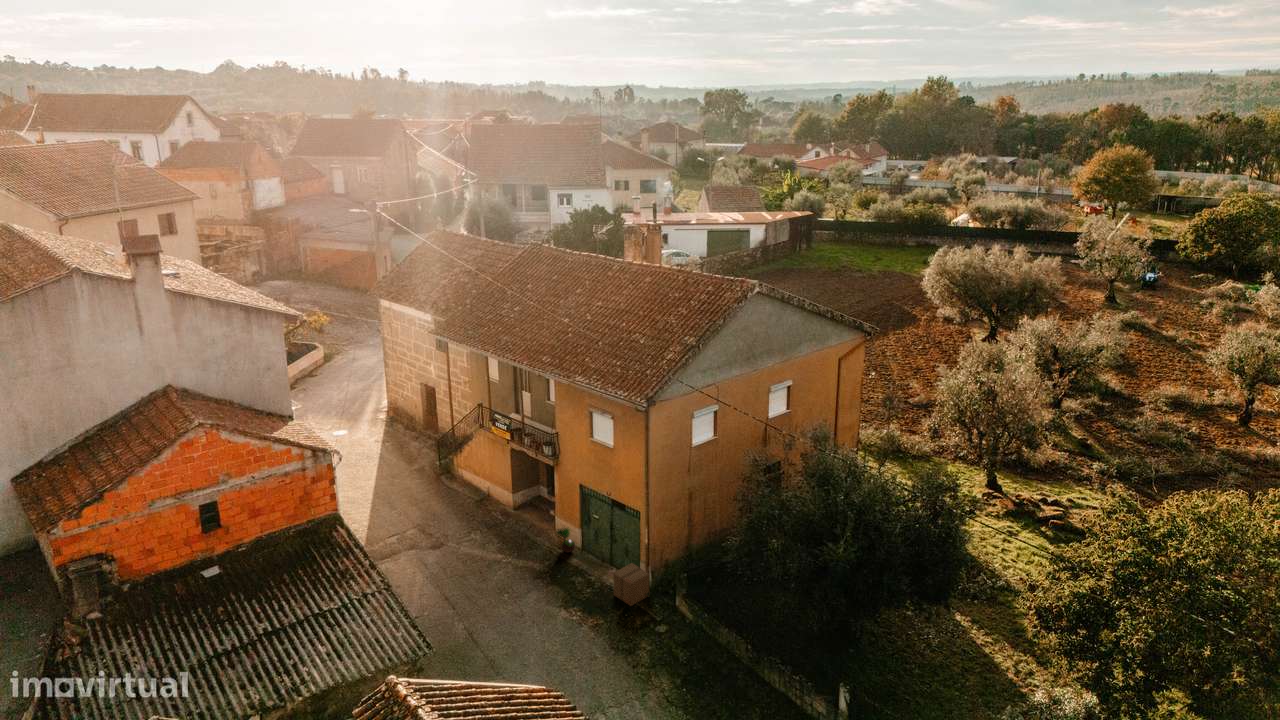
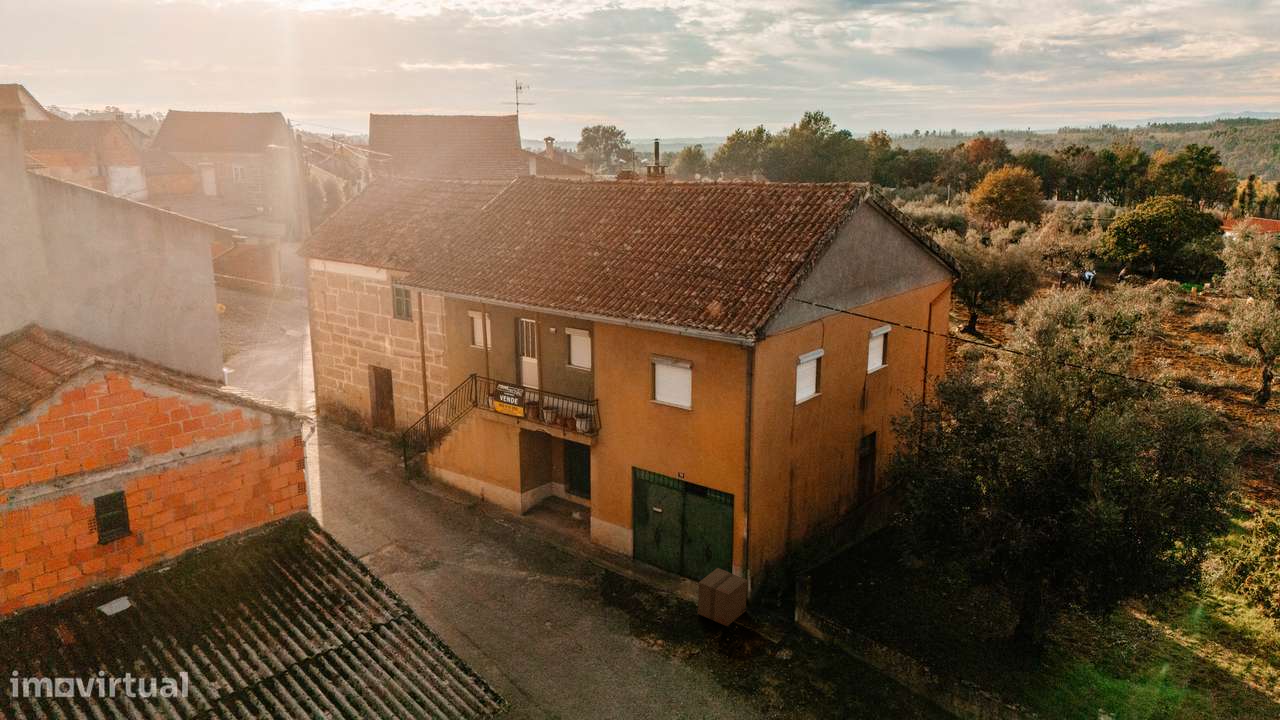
potted tree: present [556,528,575,552] -> none [596,524,624,564]

